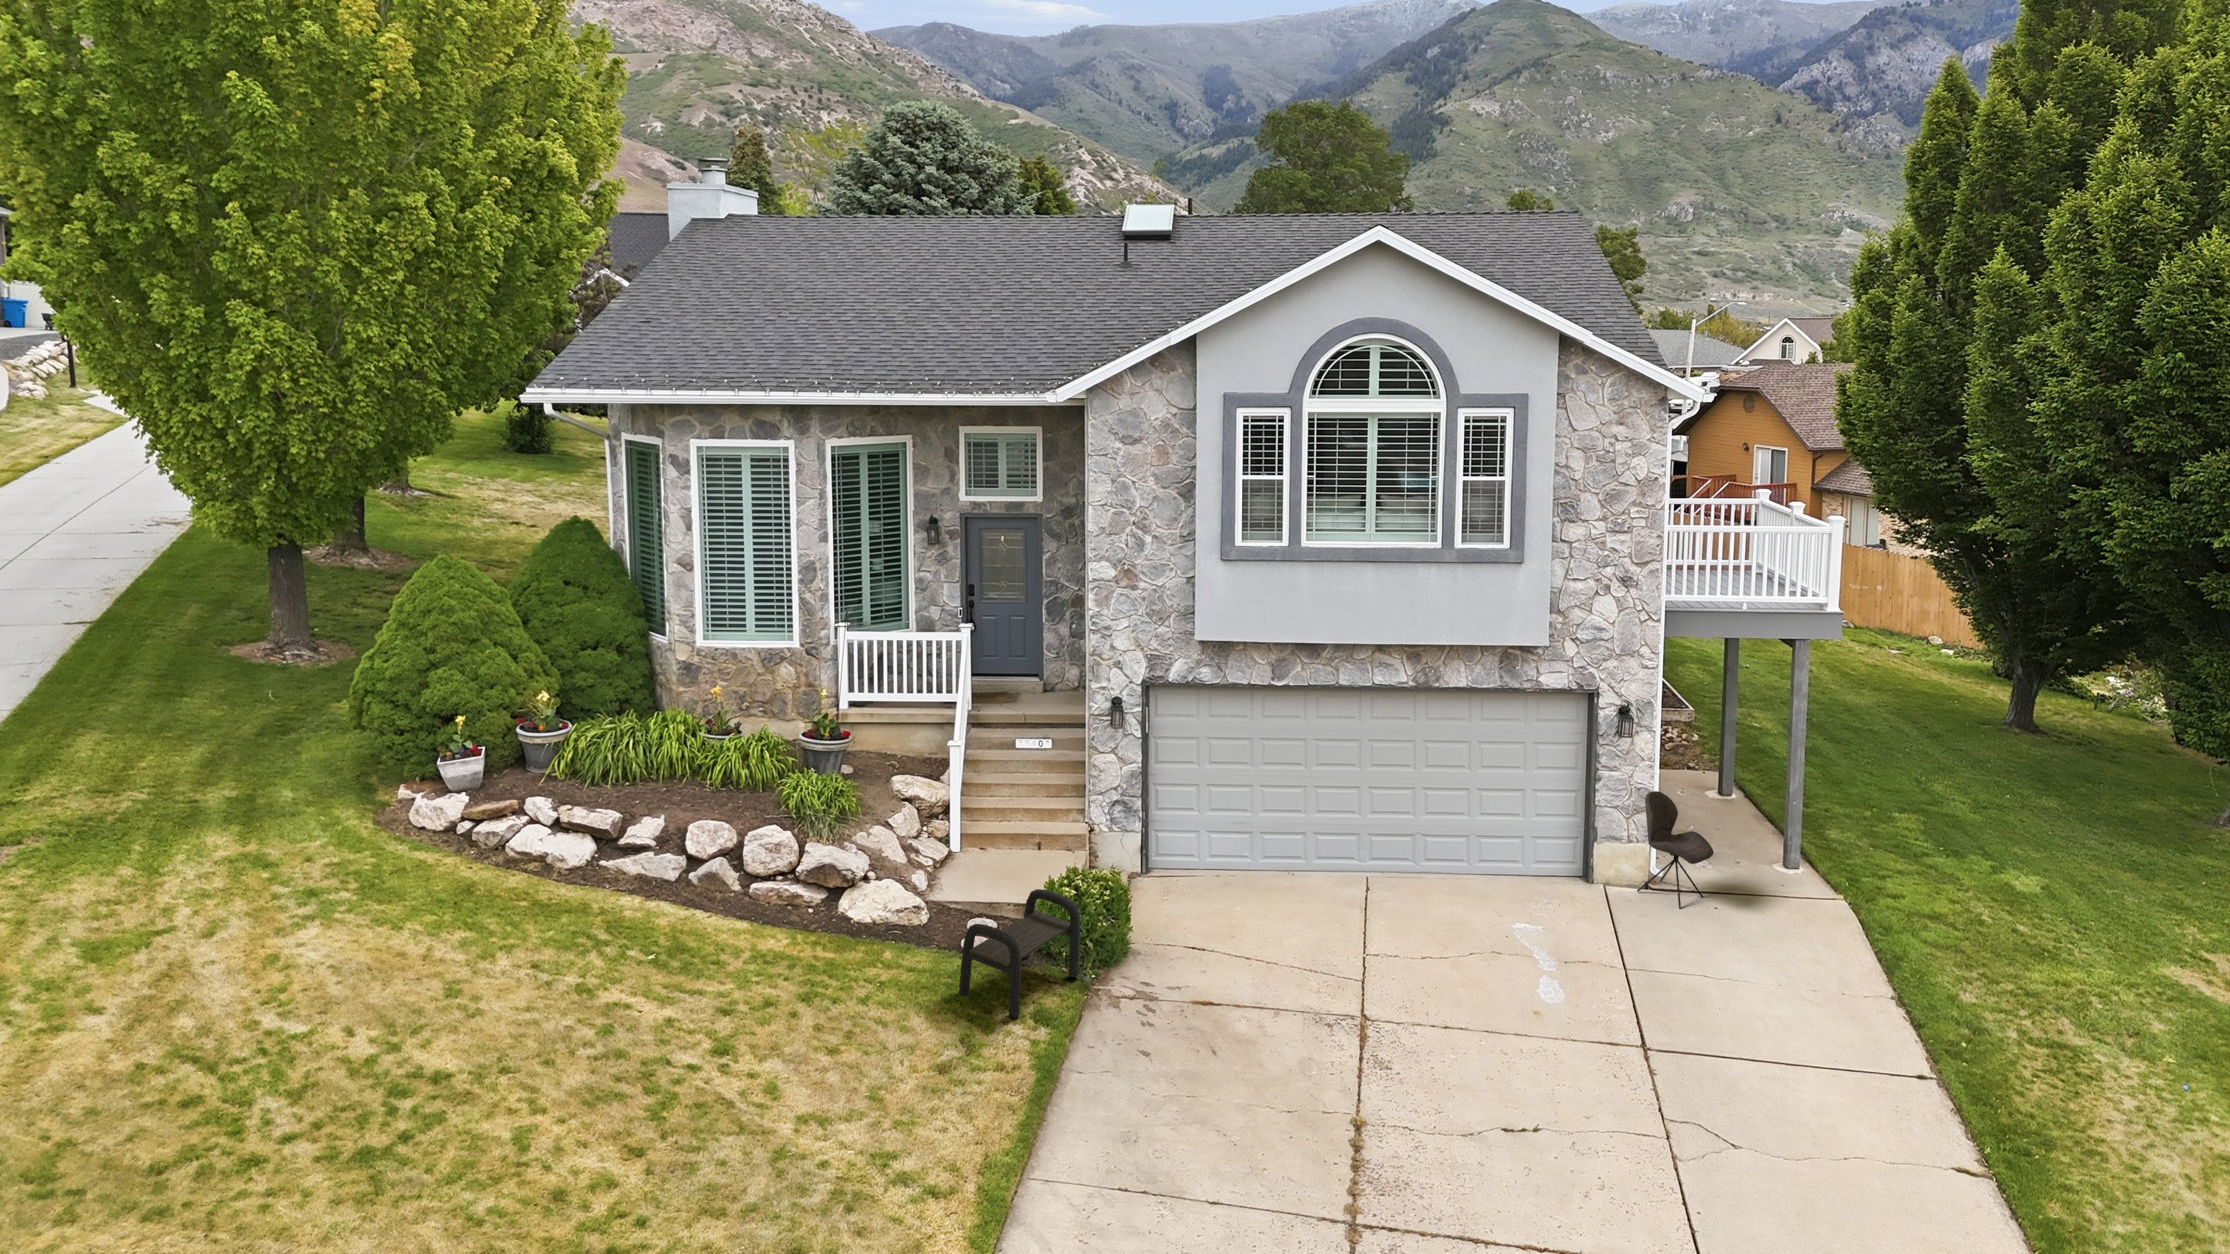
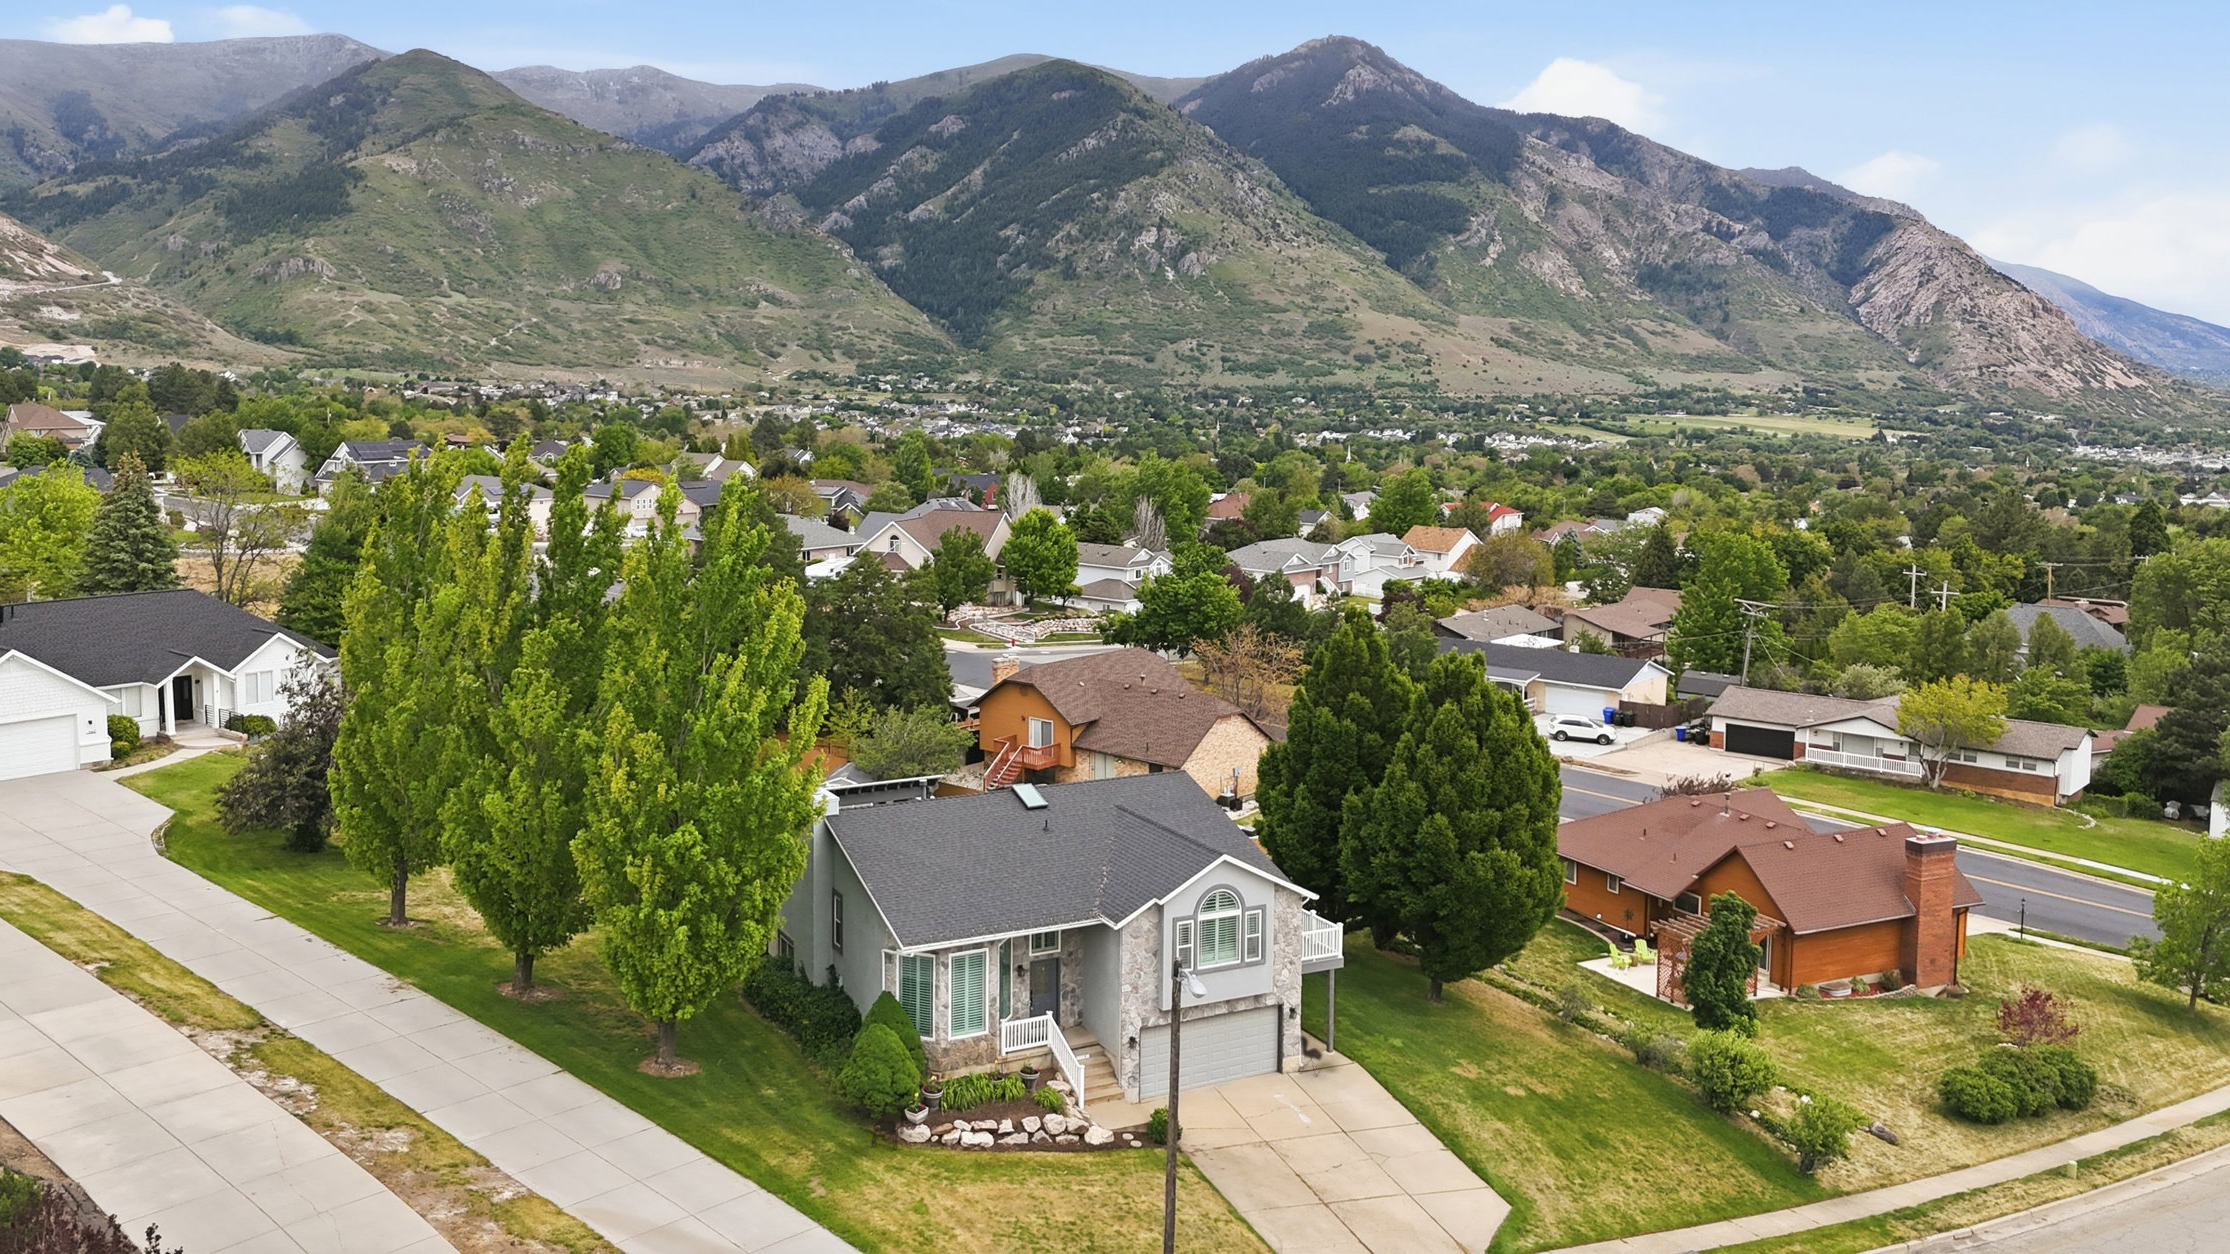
bench: present [959,889,1080,1018] -> present [872,1103,904,1149]

